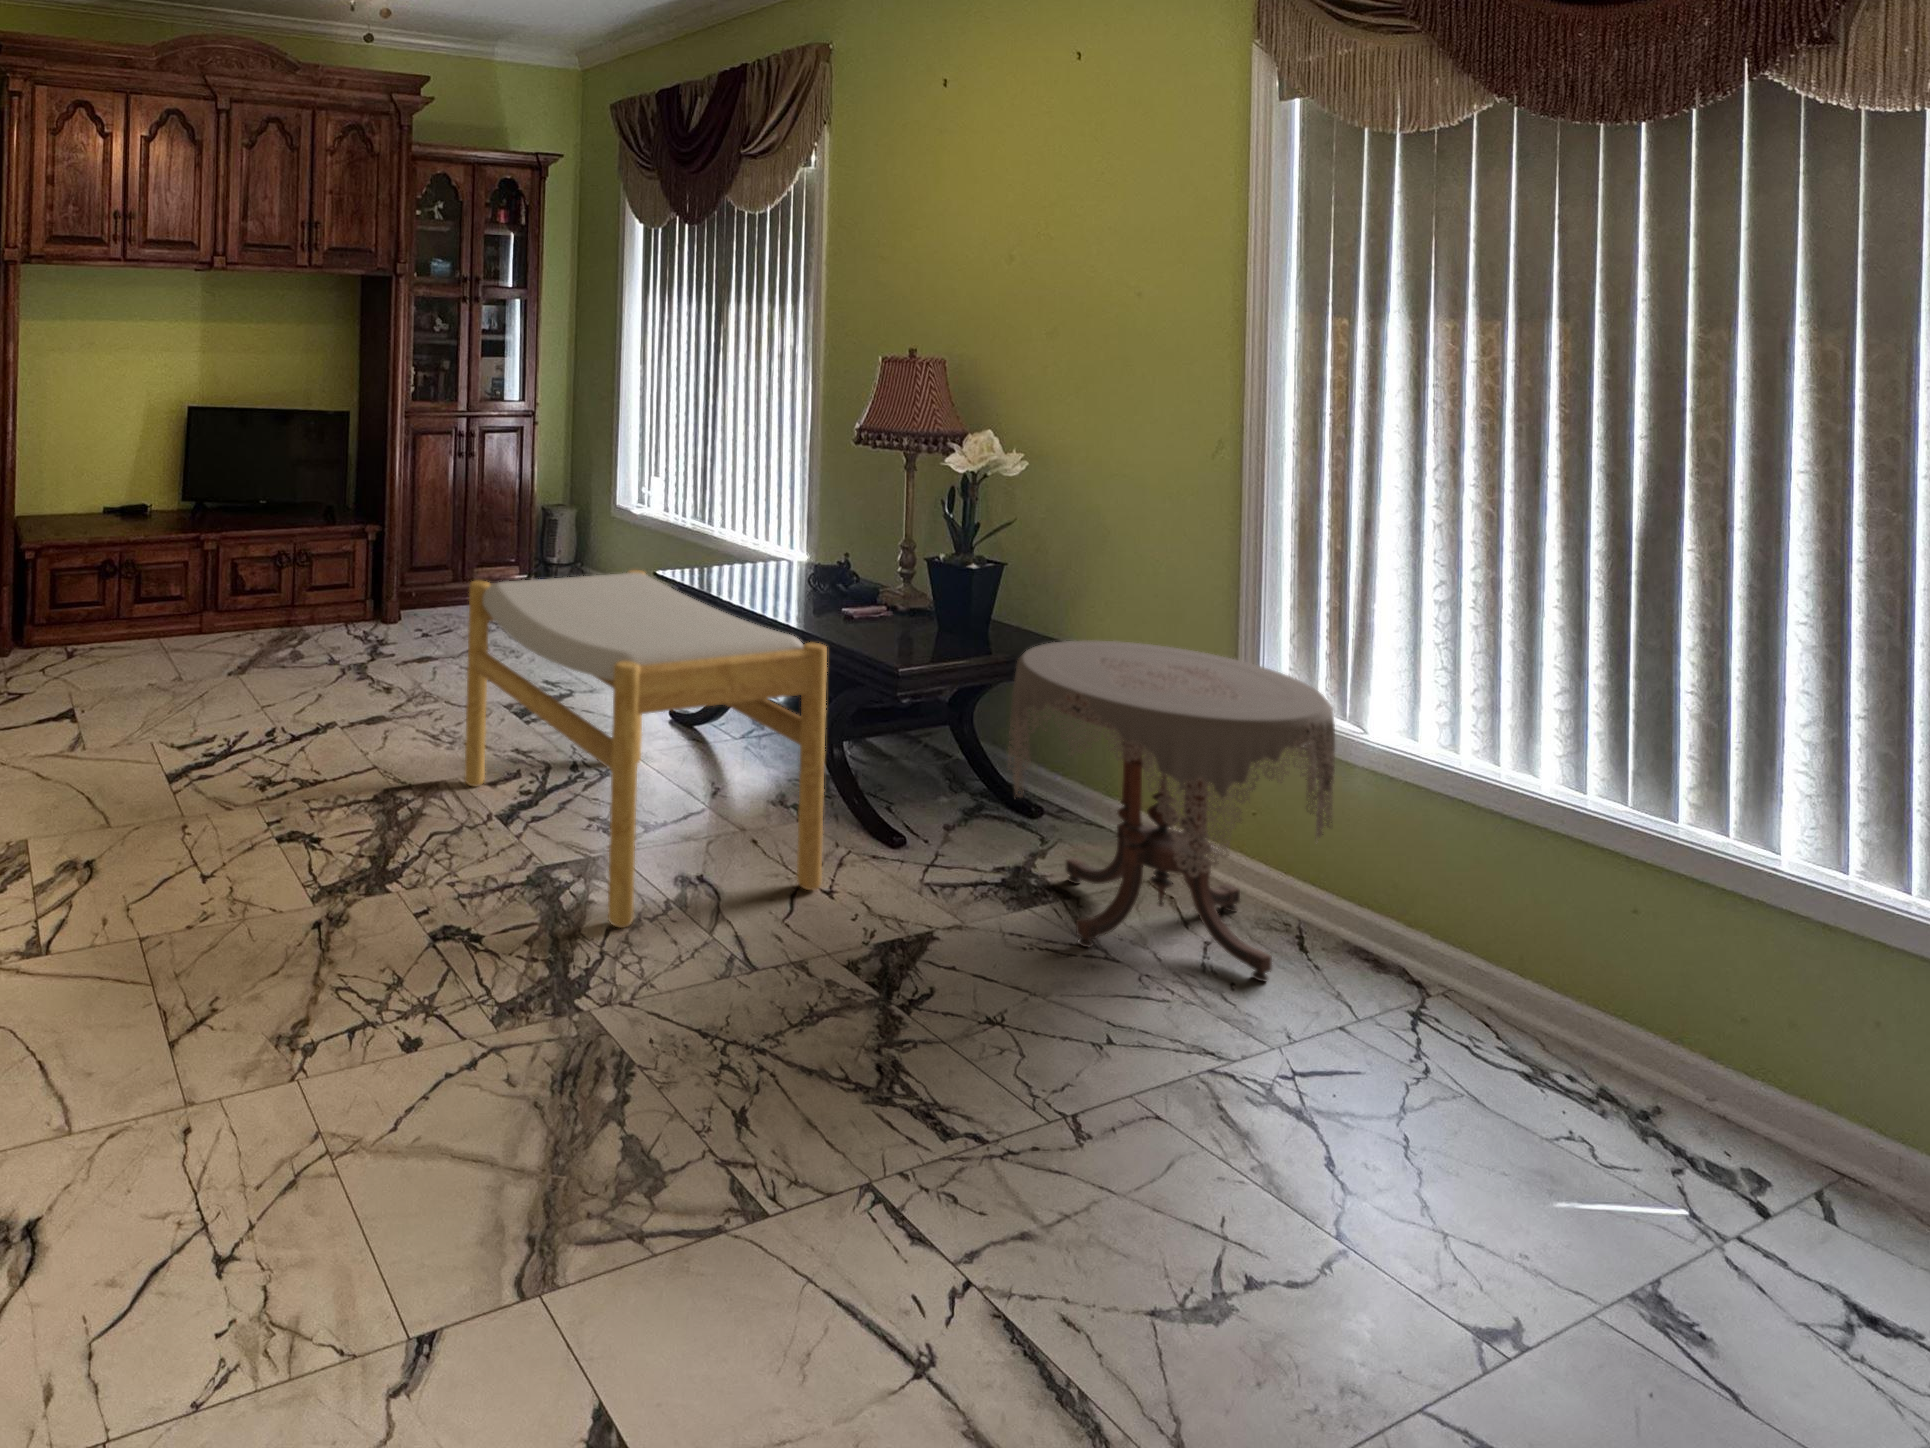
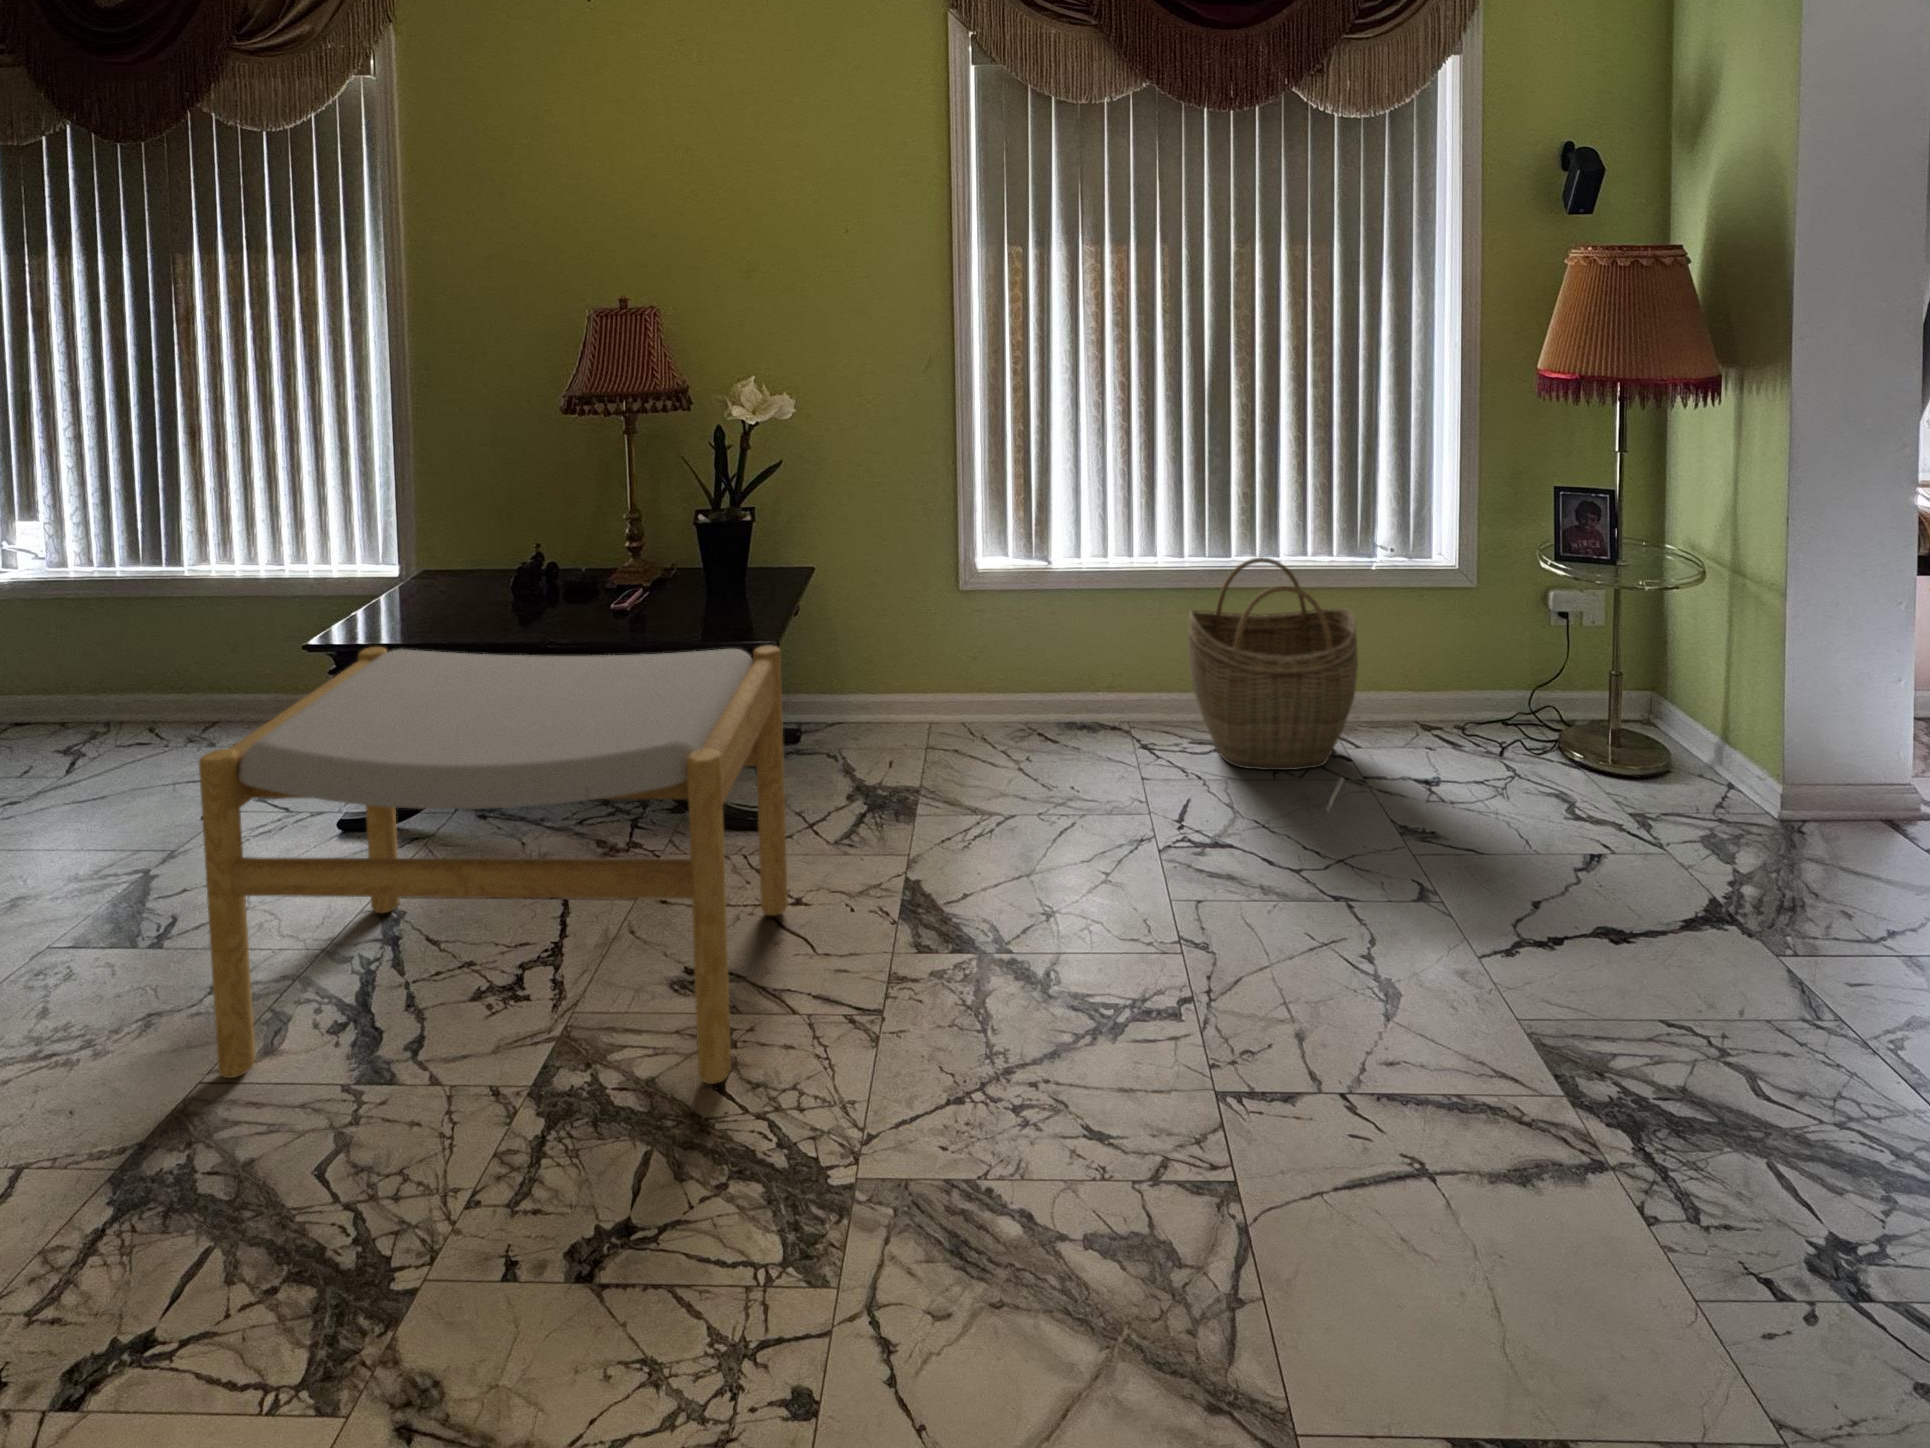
side table: present [1008,640,1335,981] -> none [858,537,1107,822]
woven basket: none [1463,817,1815,1182] -> present [1188,557,1358,770]

